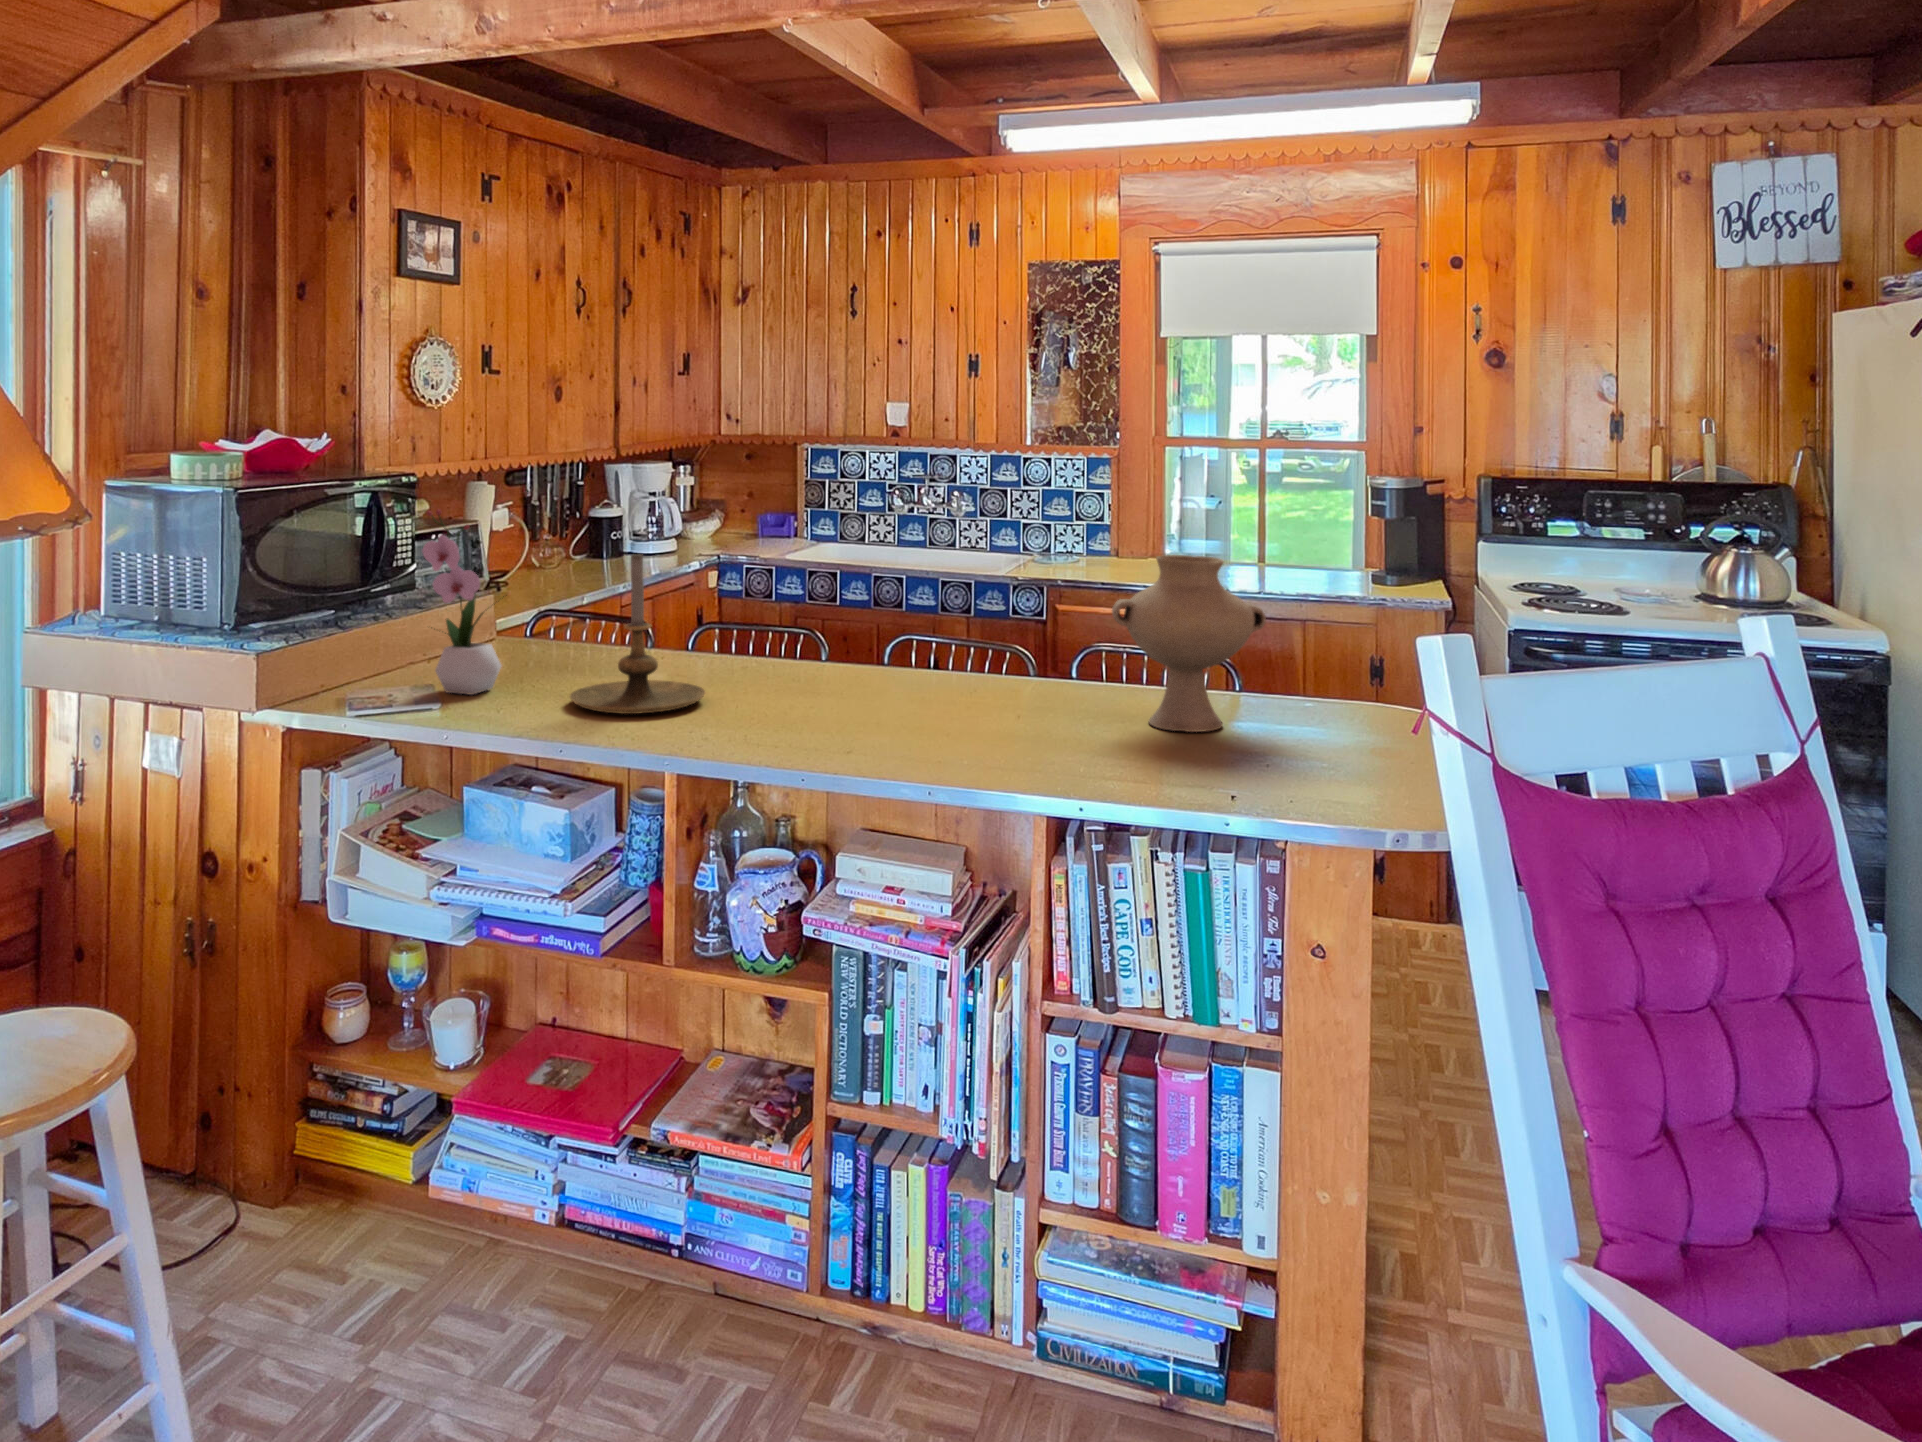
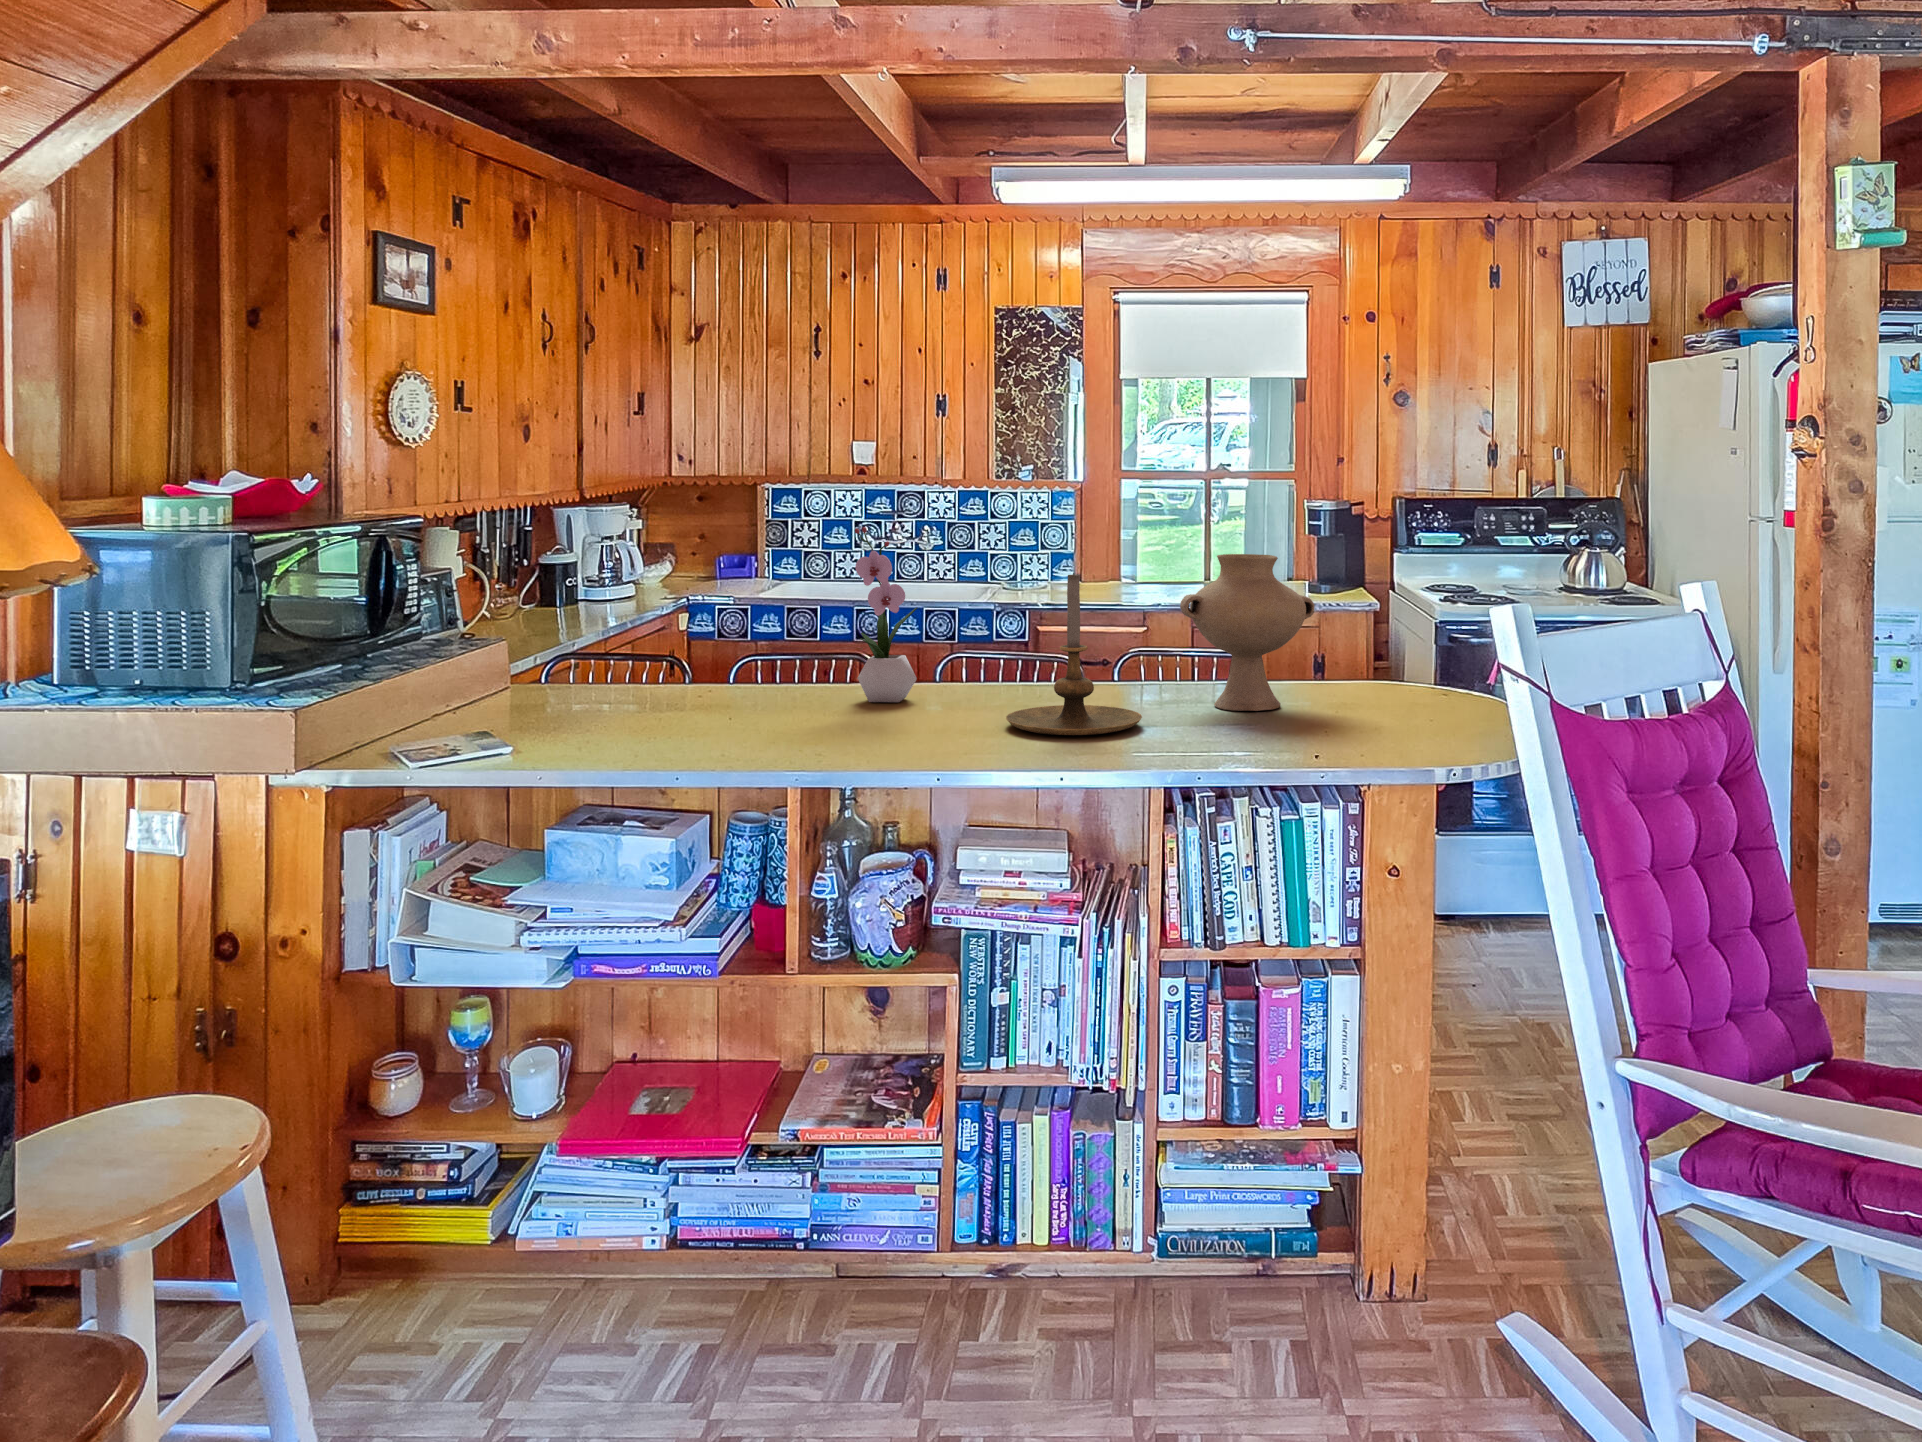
flower arrangement: present [422,509,504,695] -> present [855,527,917,702]
candle holder: present [570,554,705,714] -> present [1006,573,1142,735]

